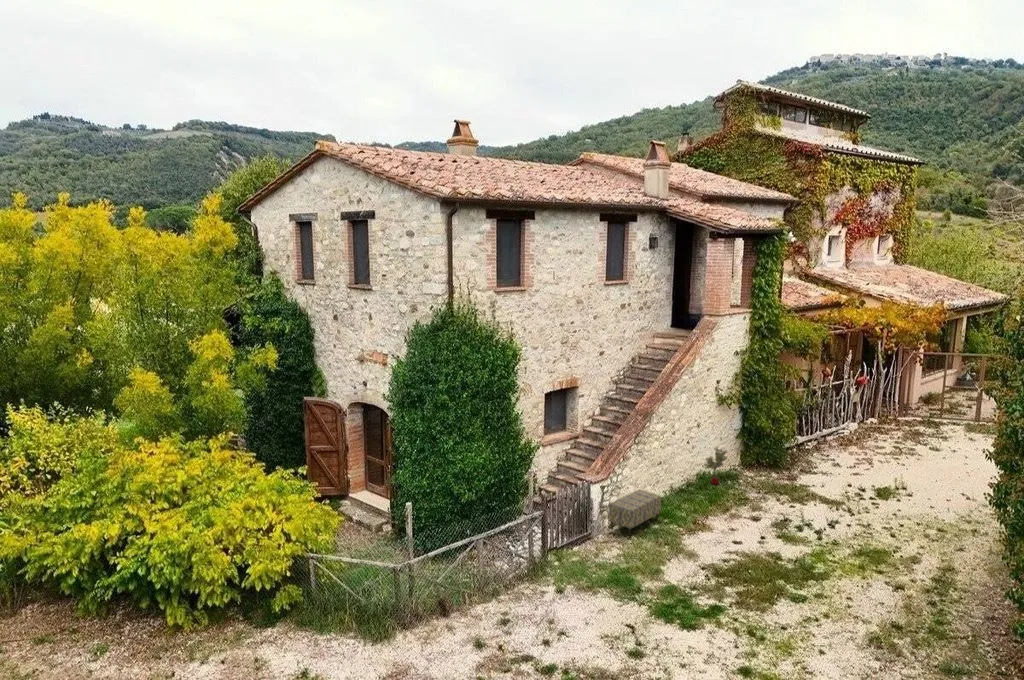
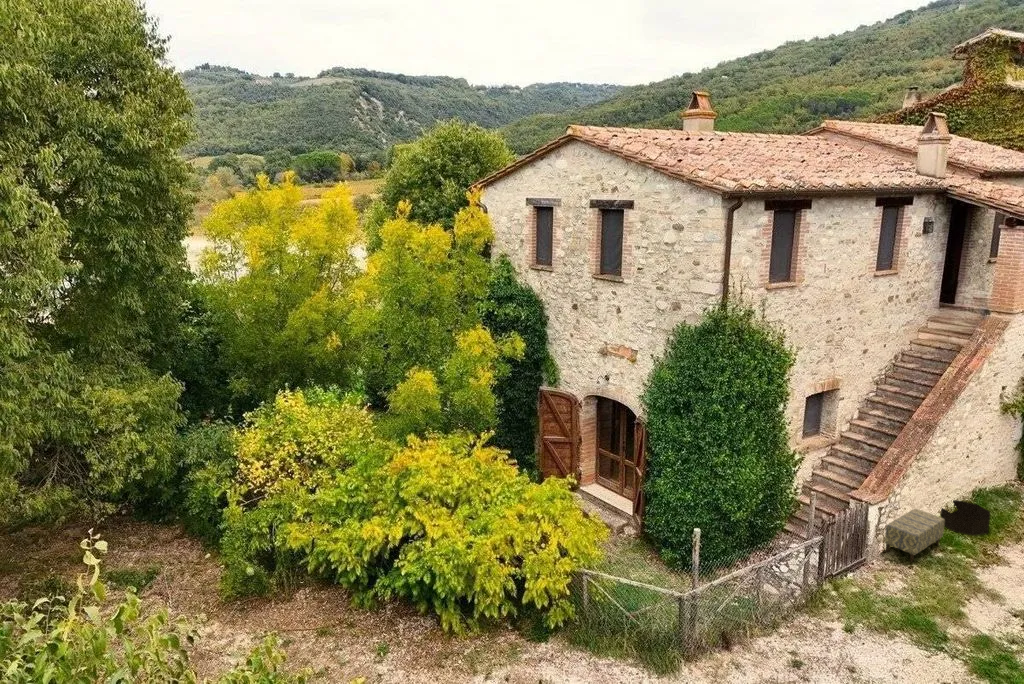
potted tree: present [704,447,727,485] -> none [979,461,1010,505]
basket: none [665,481,705,511] -> present [941,500,990,536]

